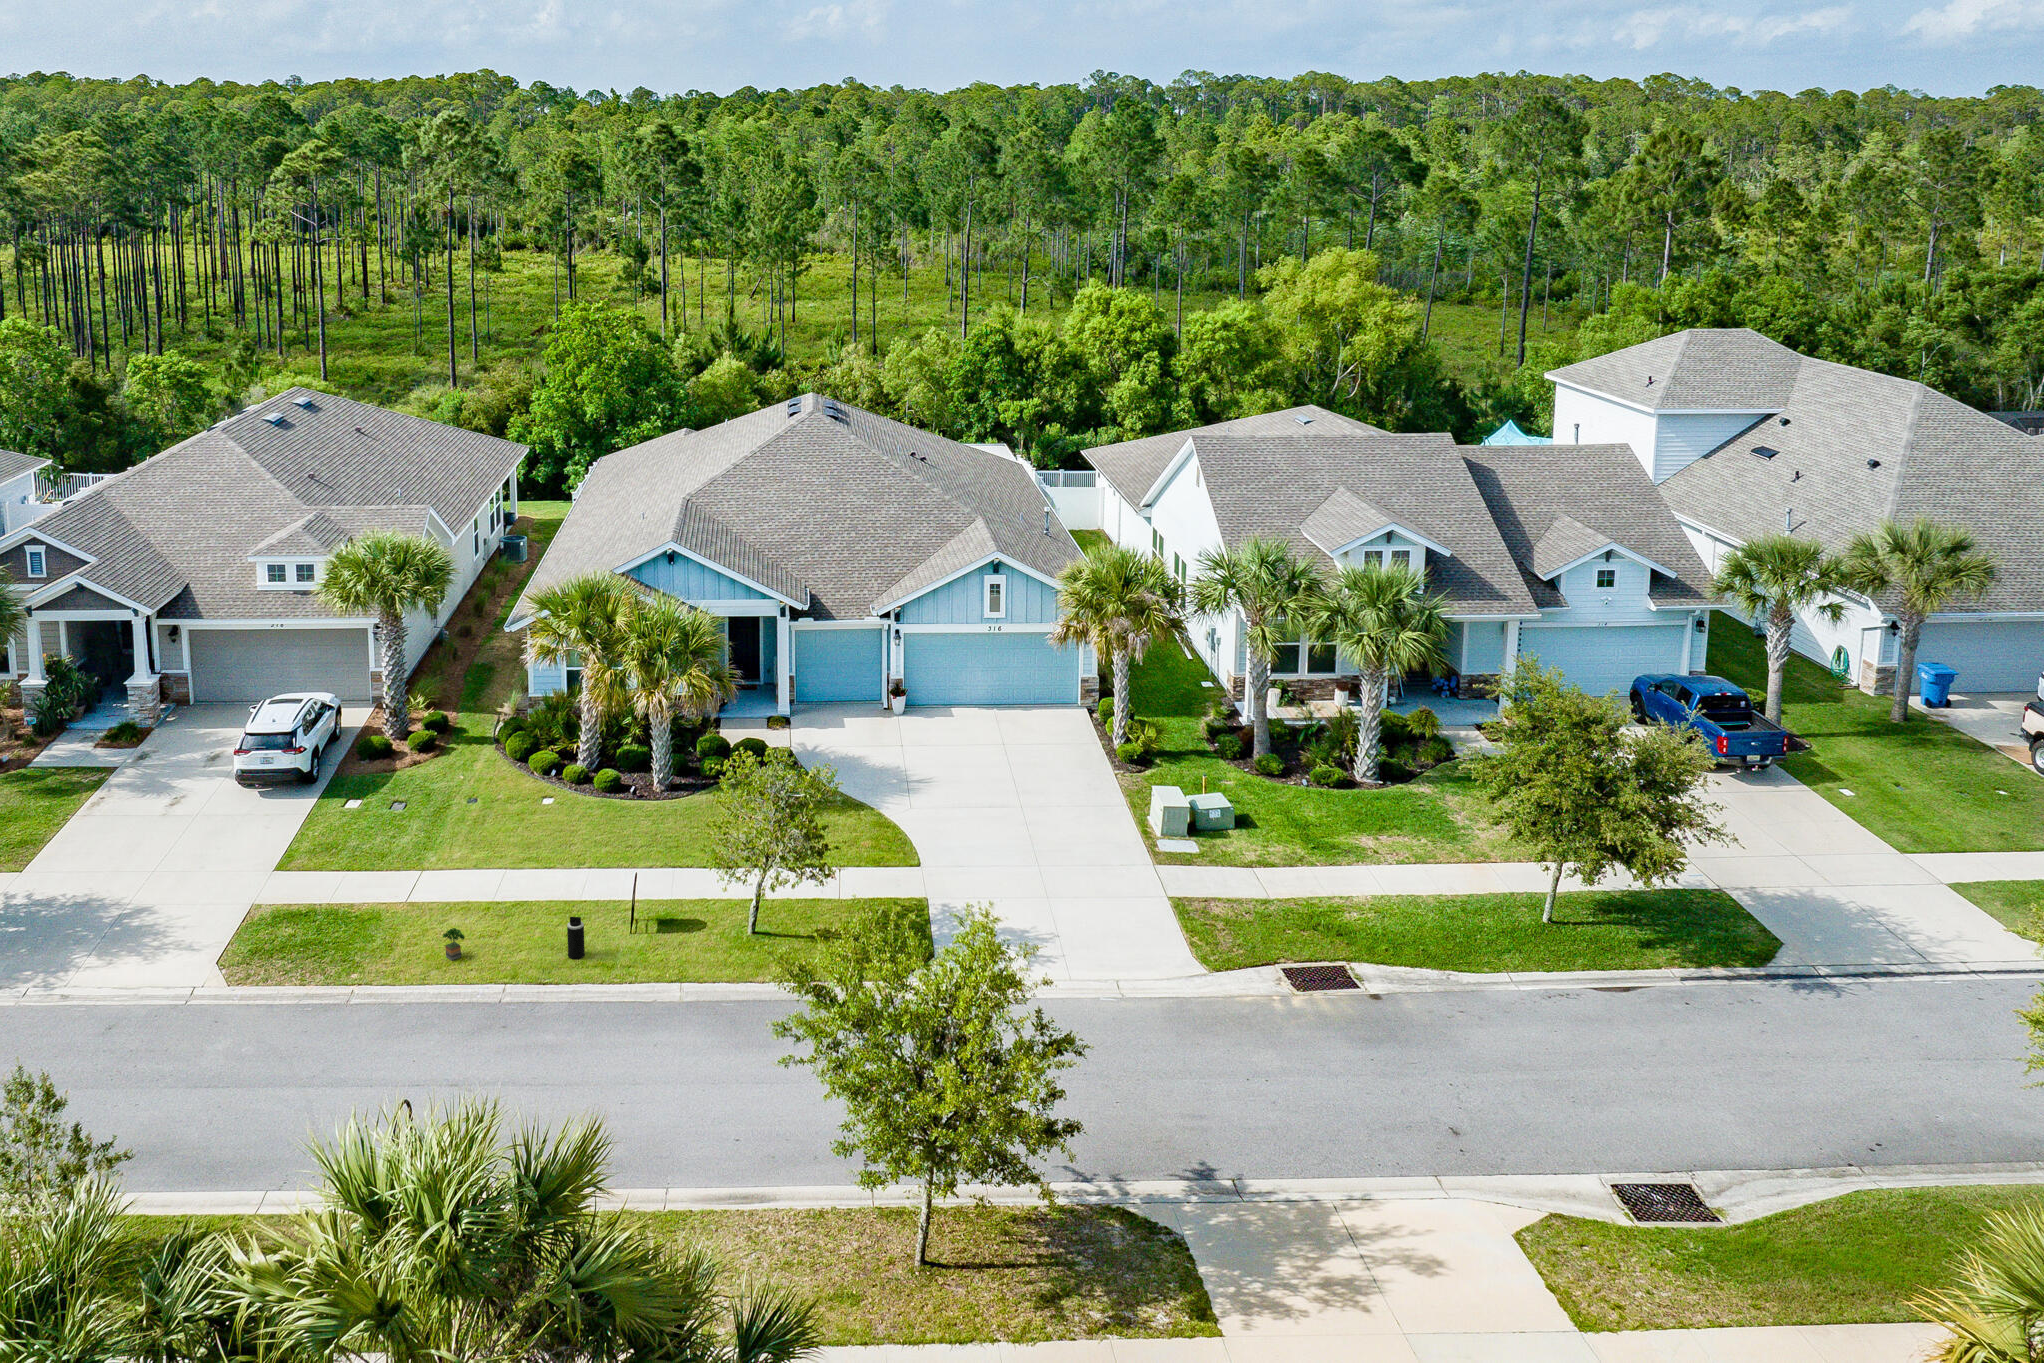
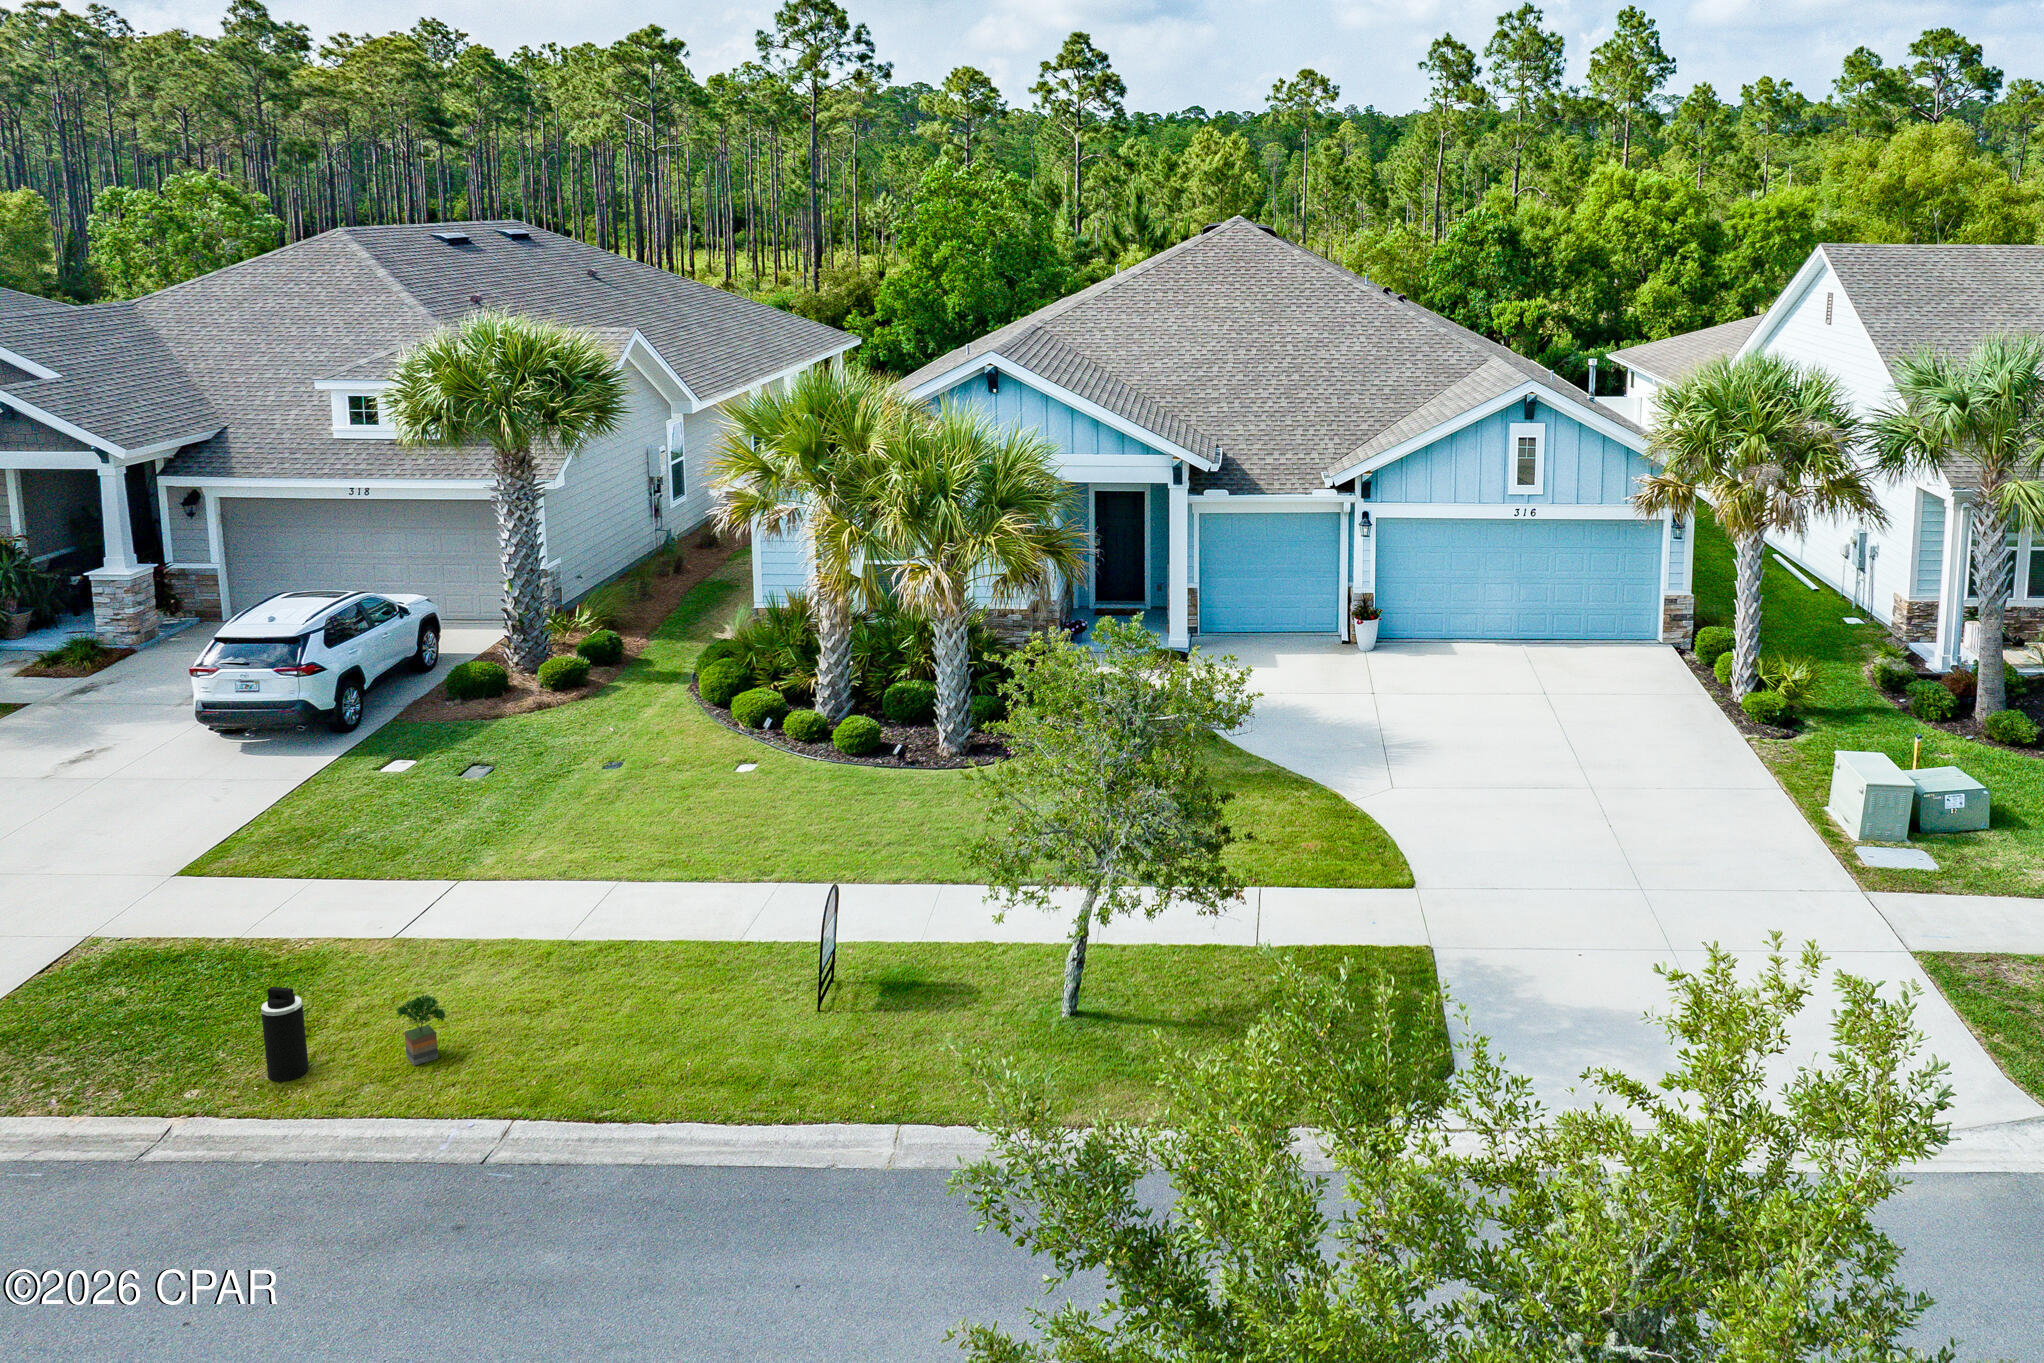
trash can: present [567,917,585,959] -> present [261,987,309,1082]

